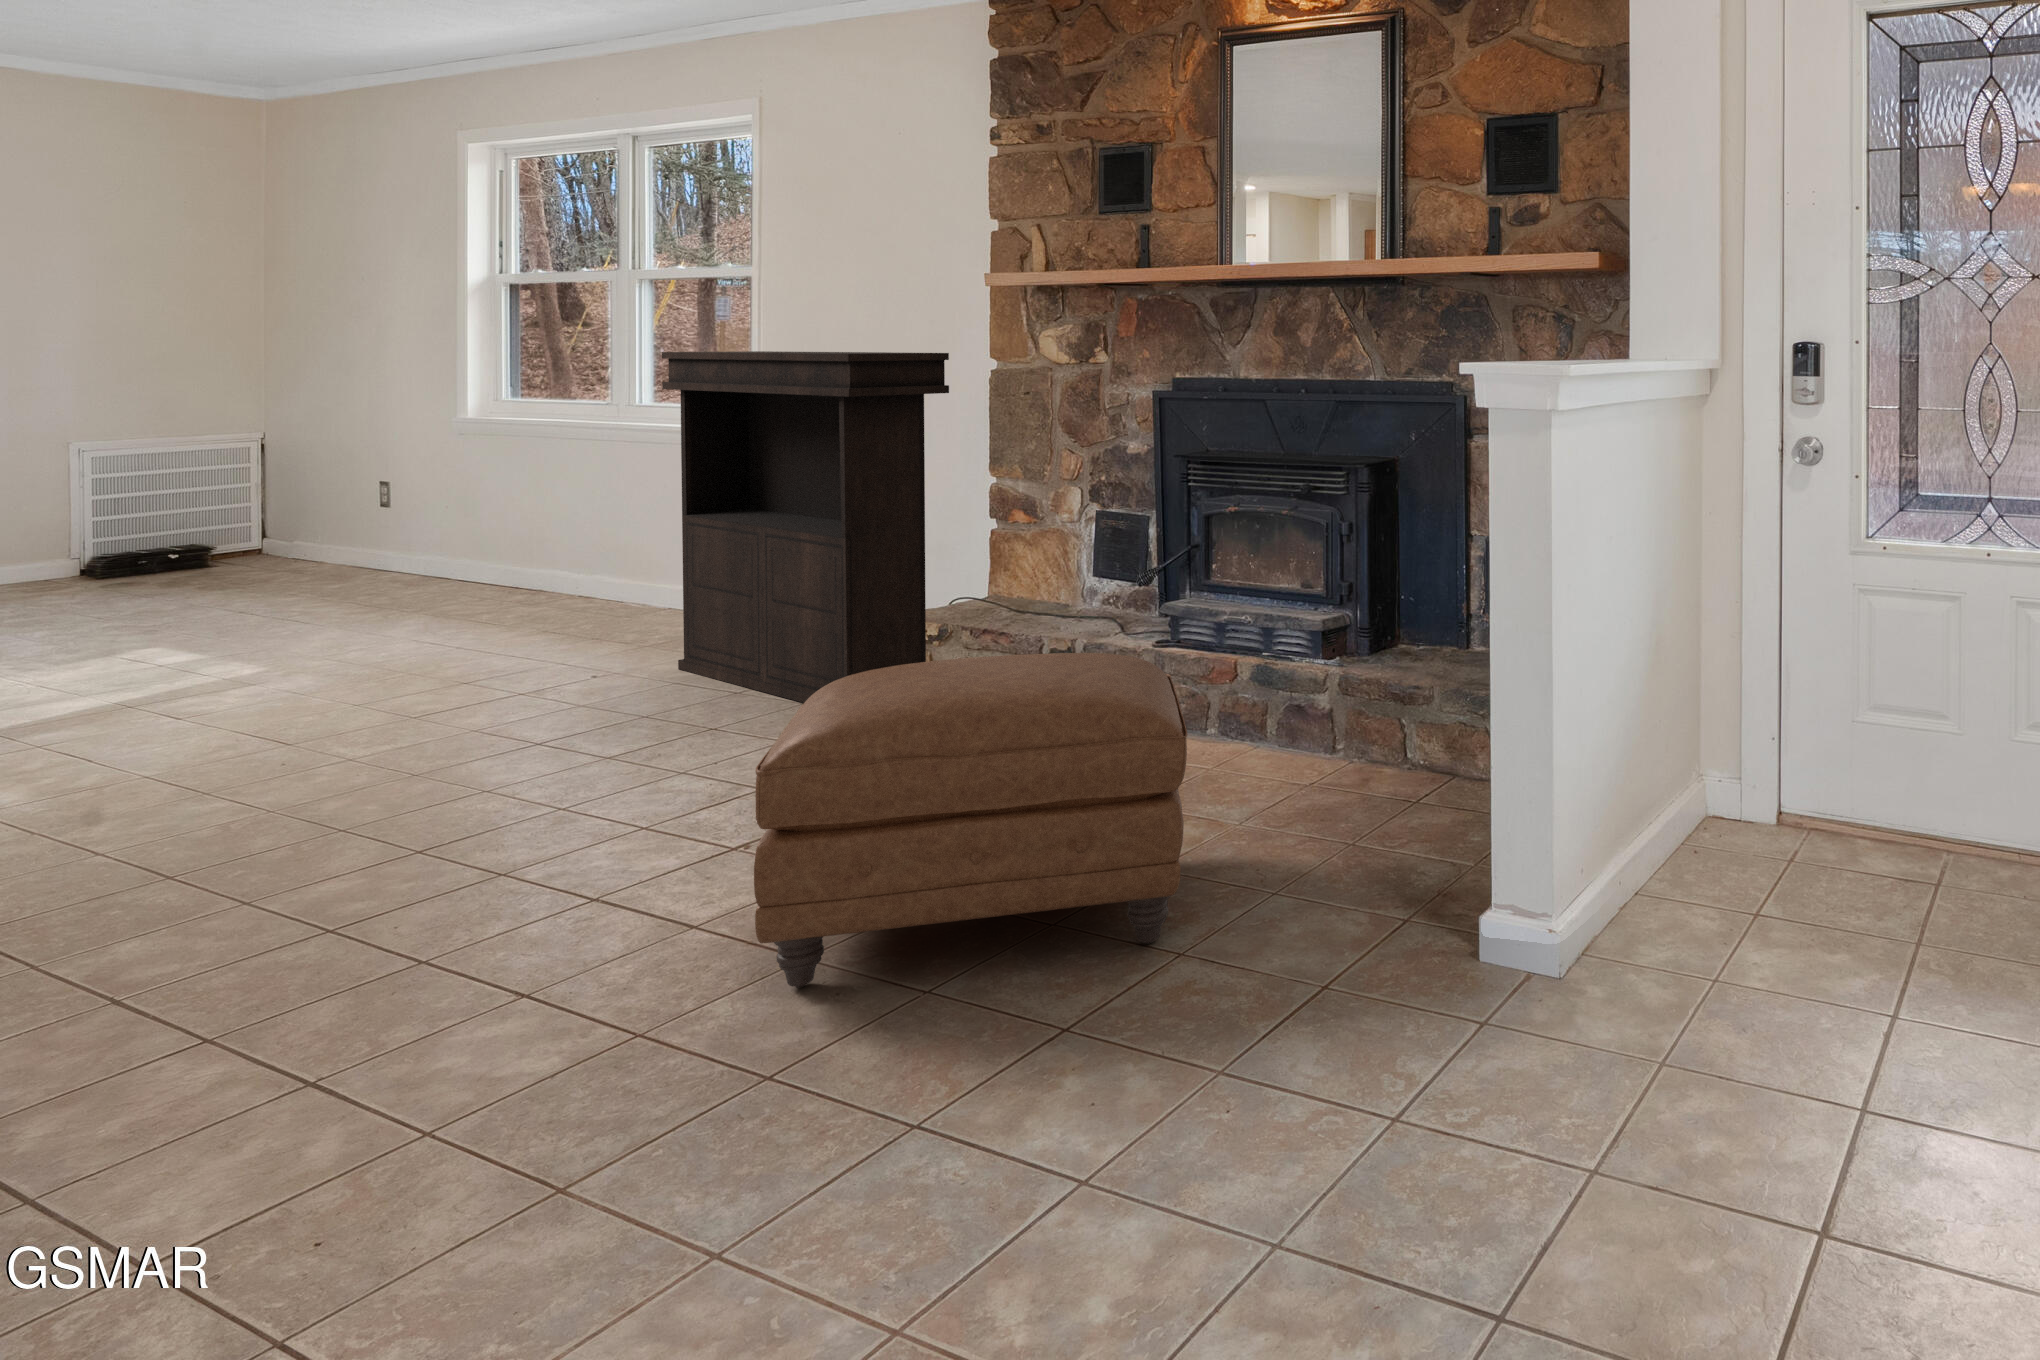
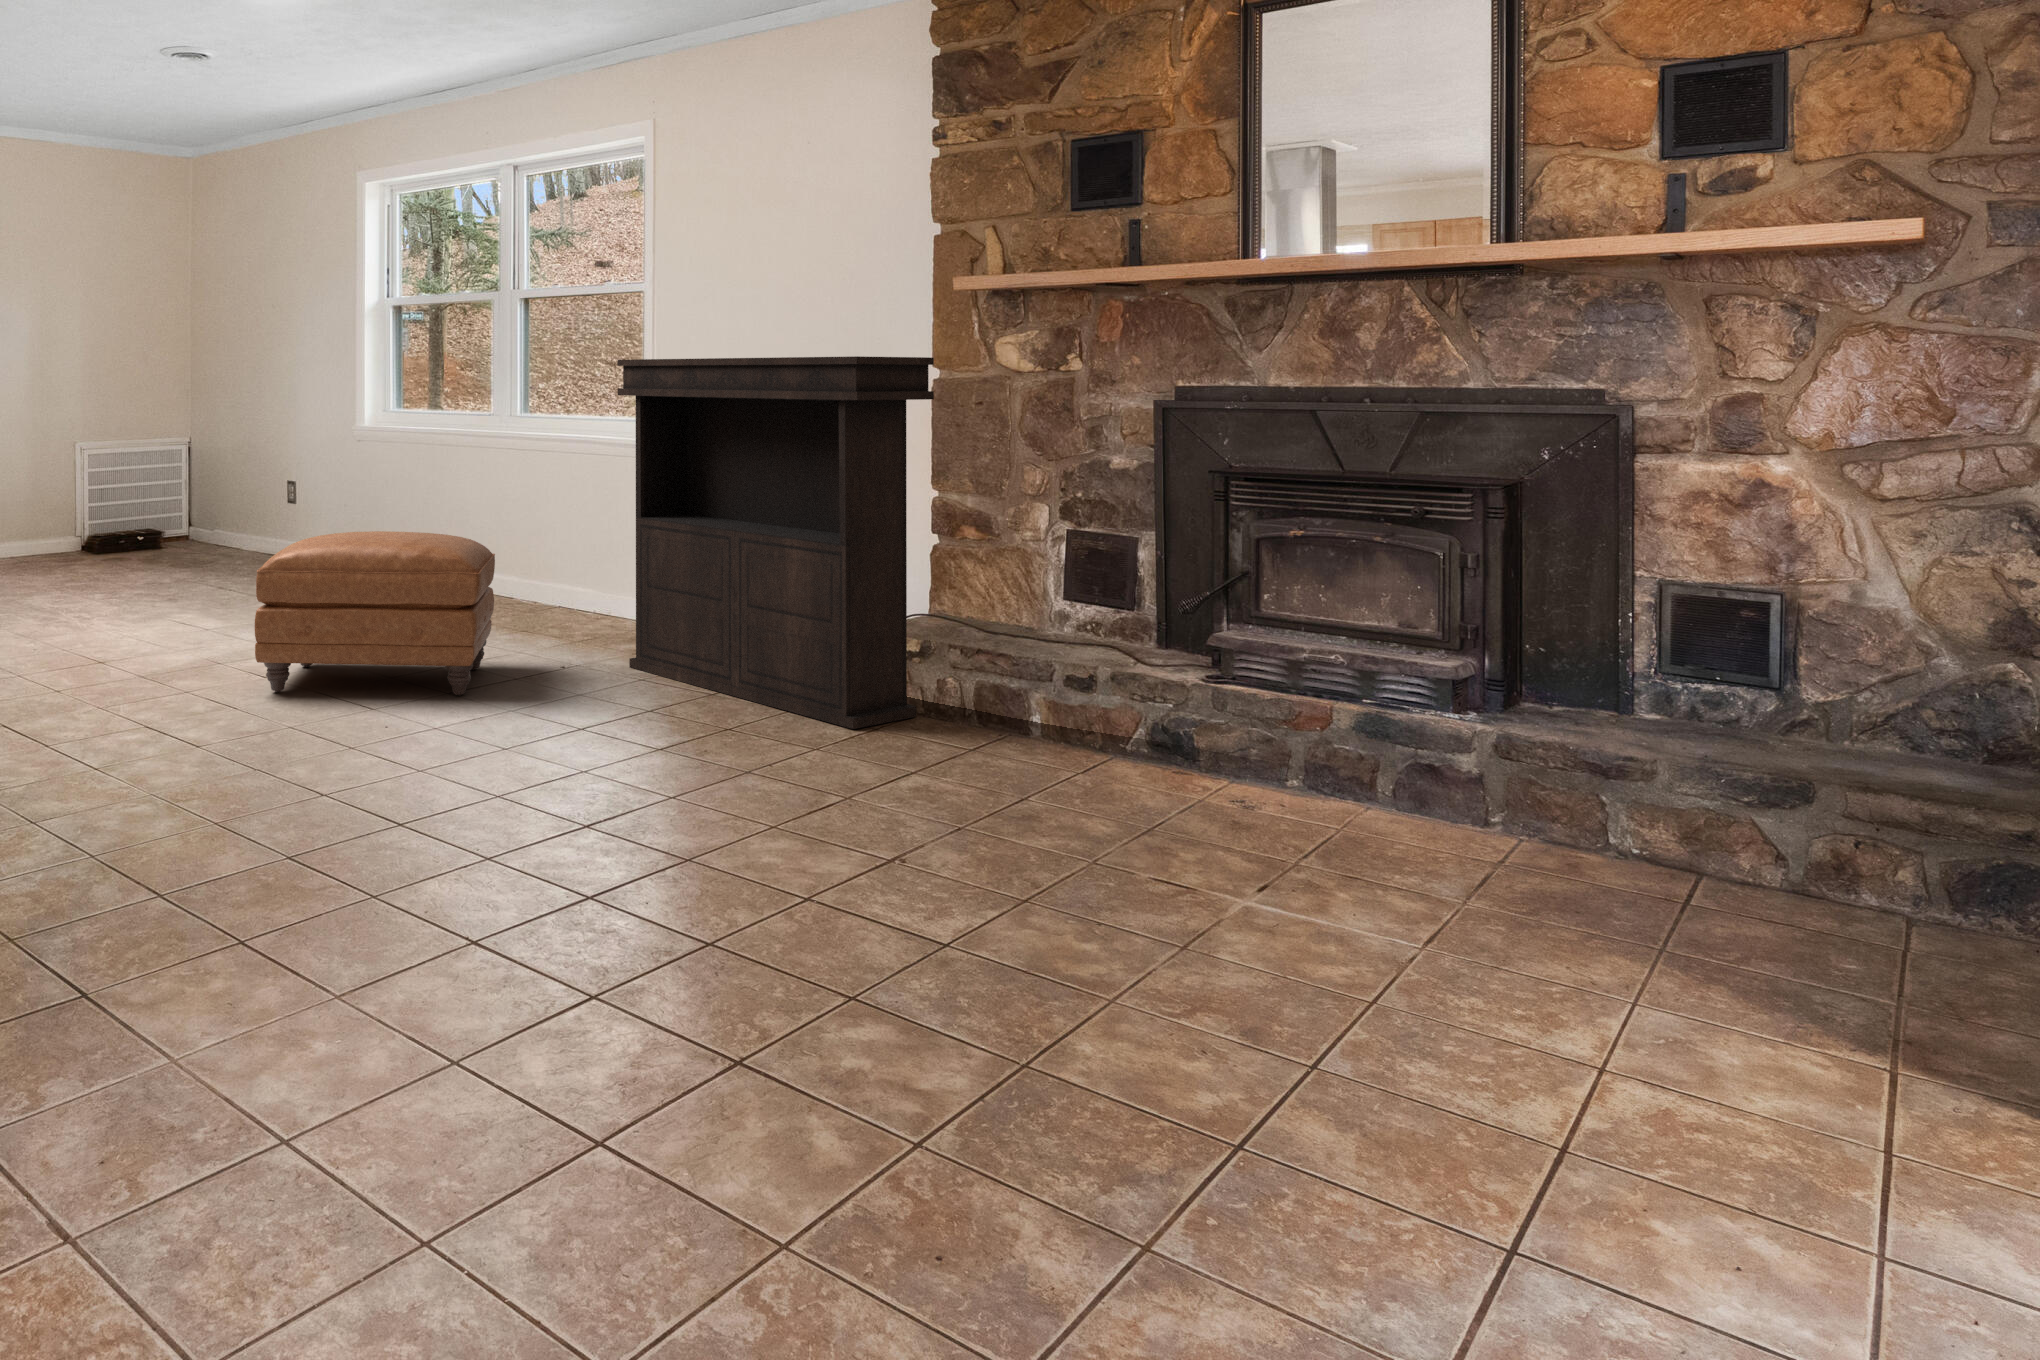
ottoman: present [754,653,1188,988] -> present [255,531,495,696]

